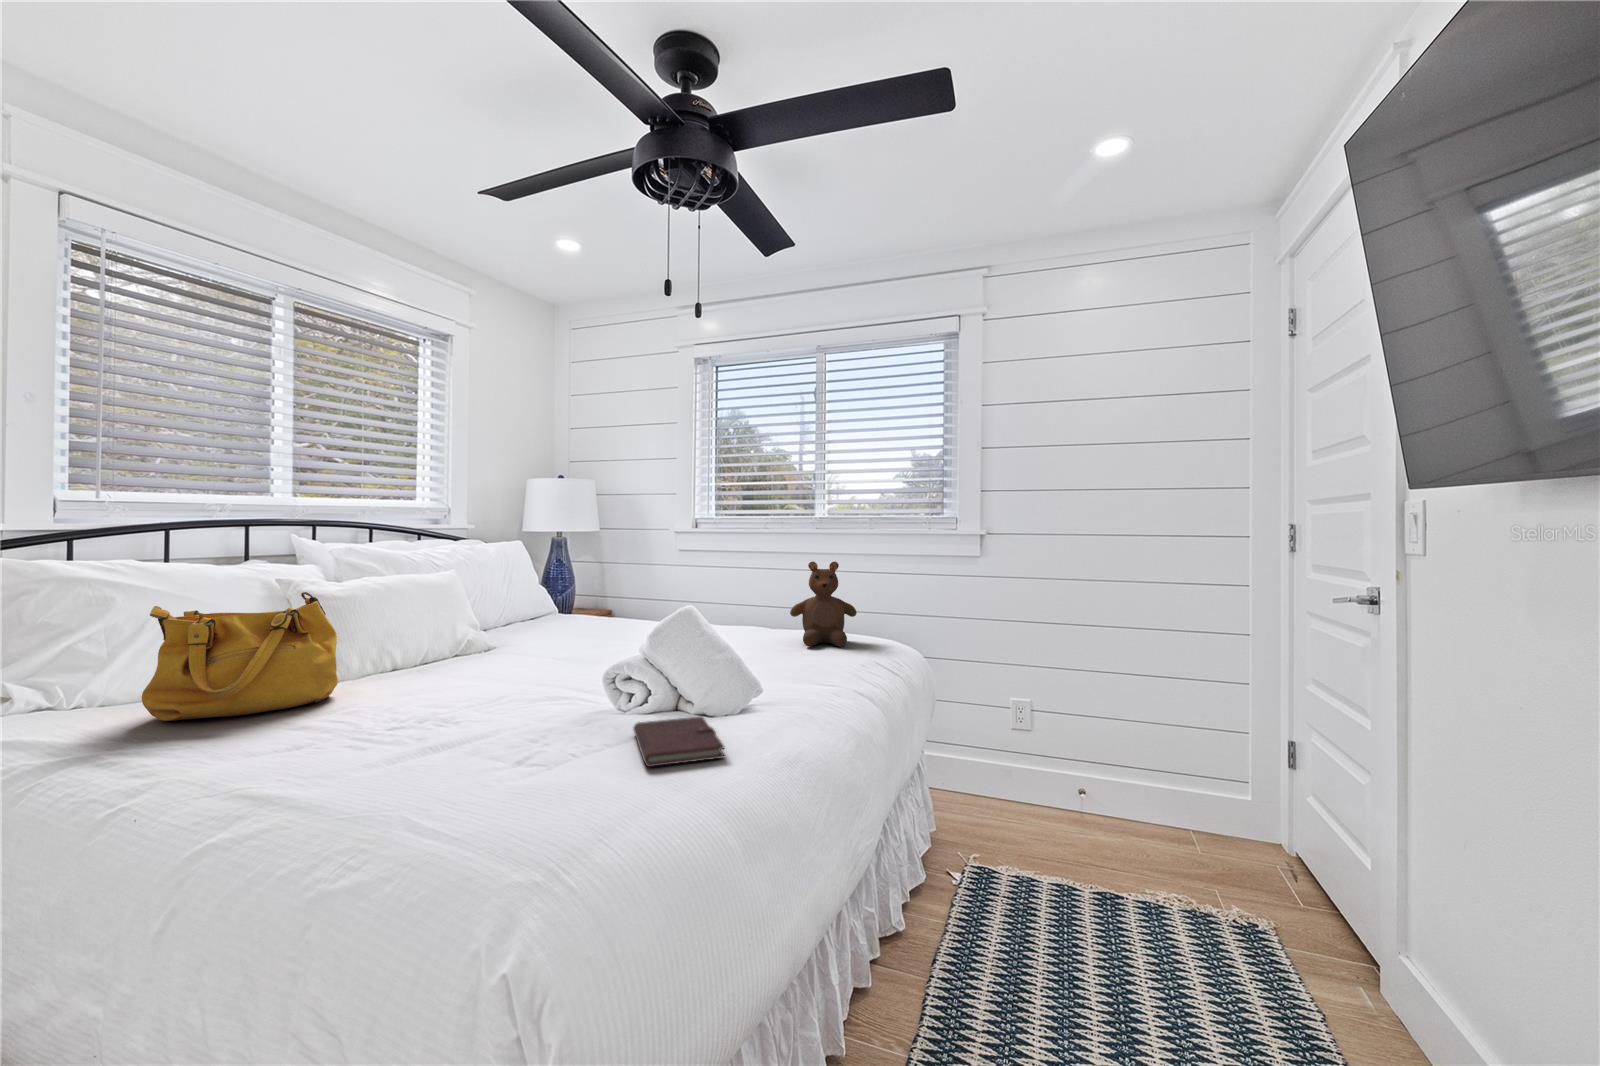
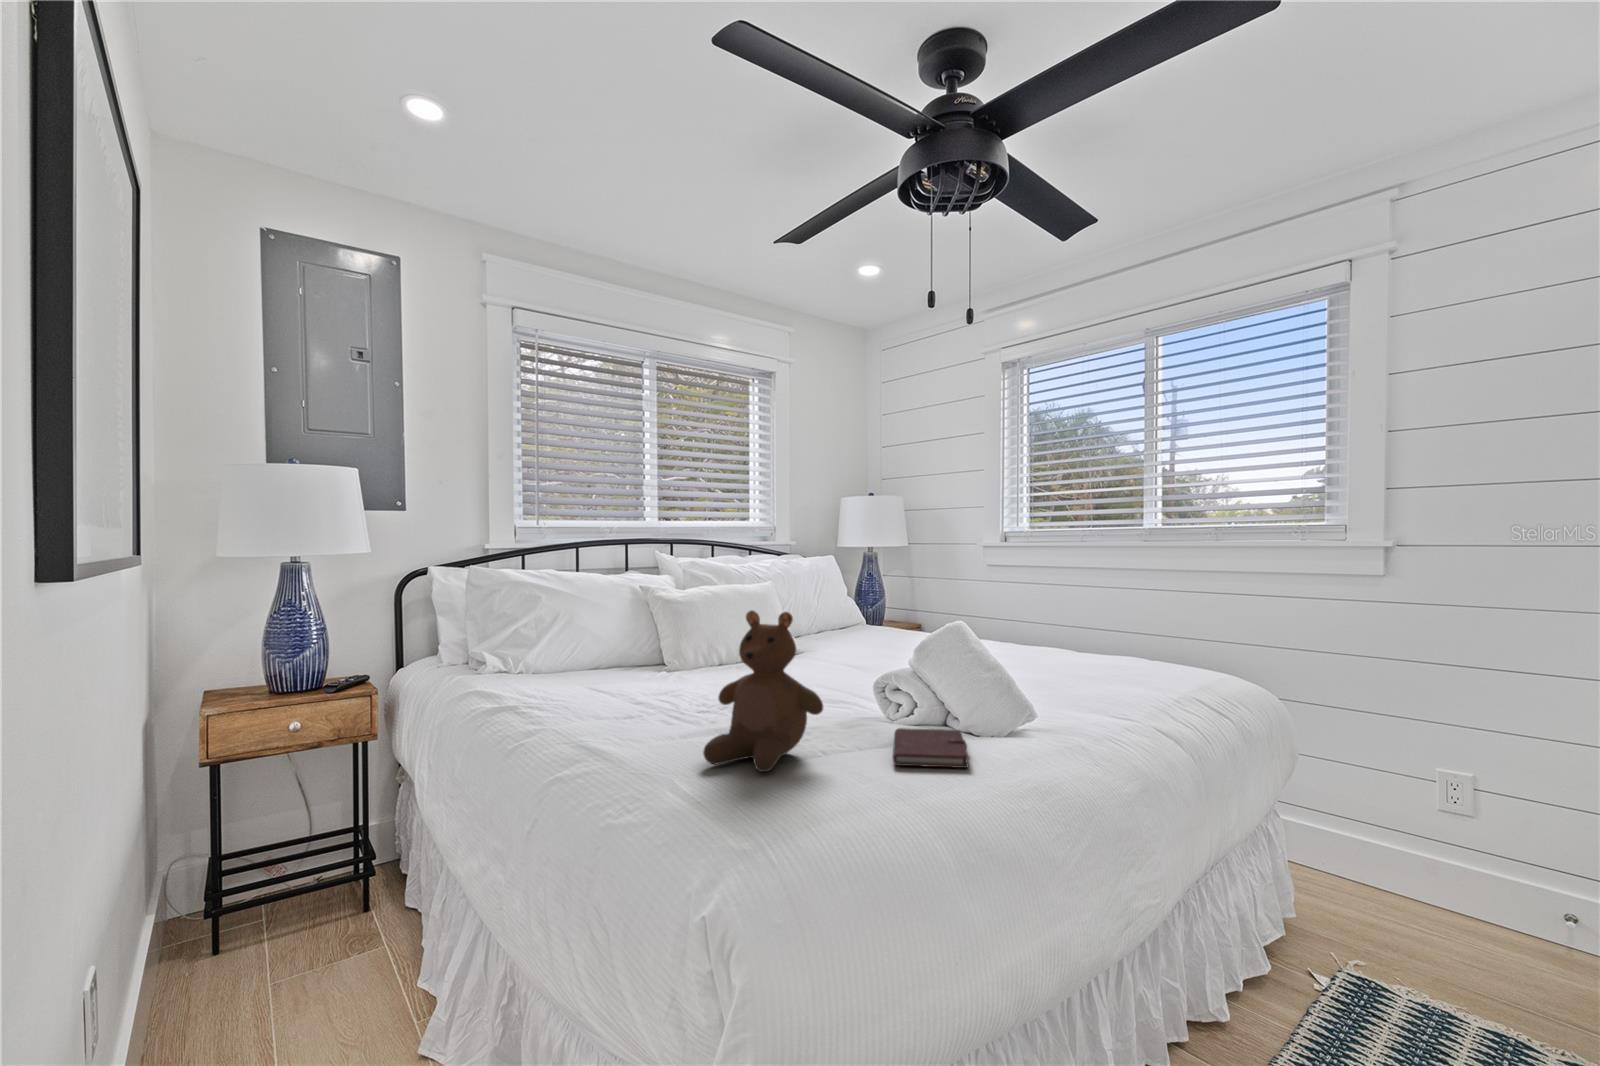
teddy bear: present [790,562,857,646] -> present [703,611,823,772]
handbag: present [142,592,338,721] -> none [562,600,679,692]

